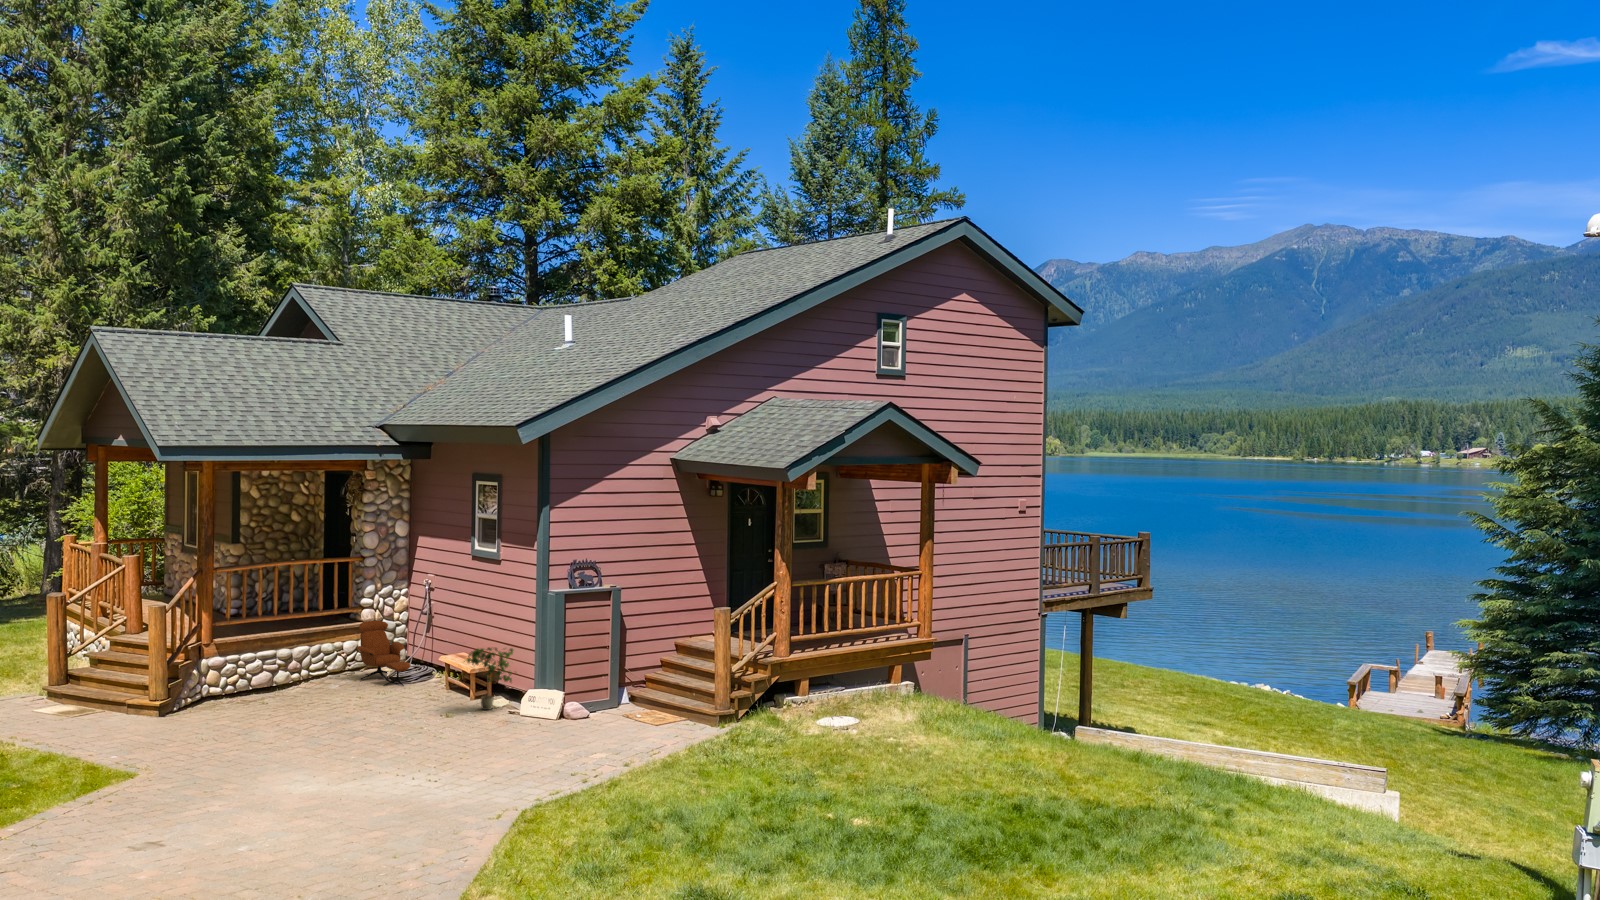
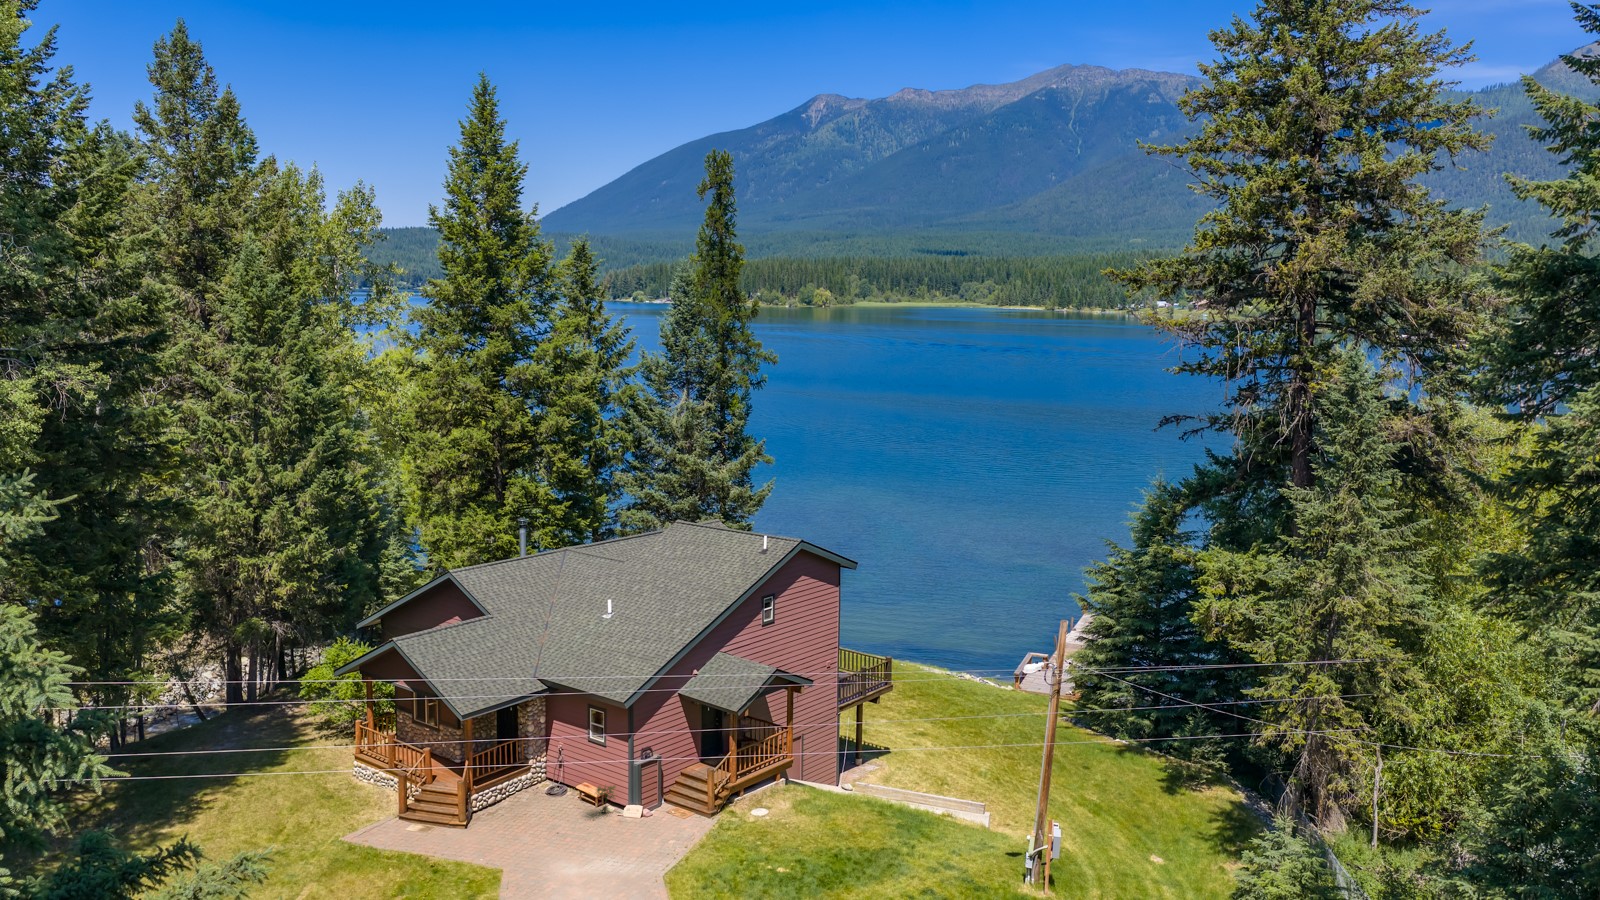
lounge chair: present [356,620,411,686] -> none [529,762,558,797]

